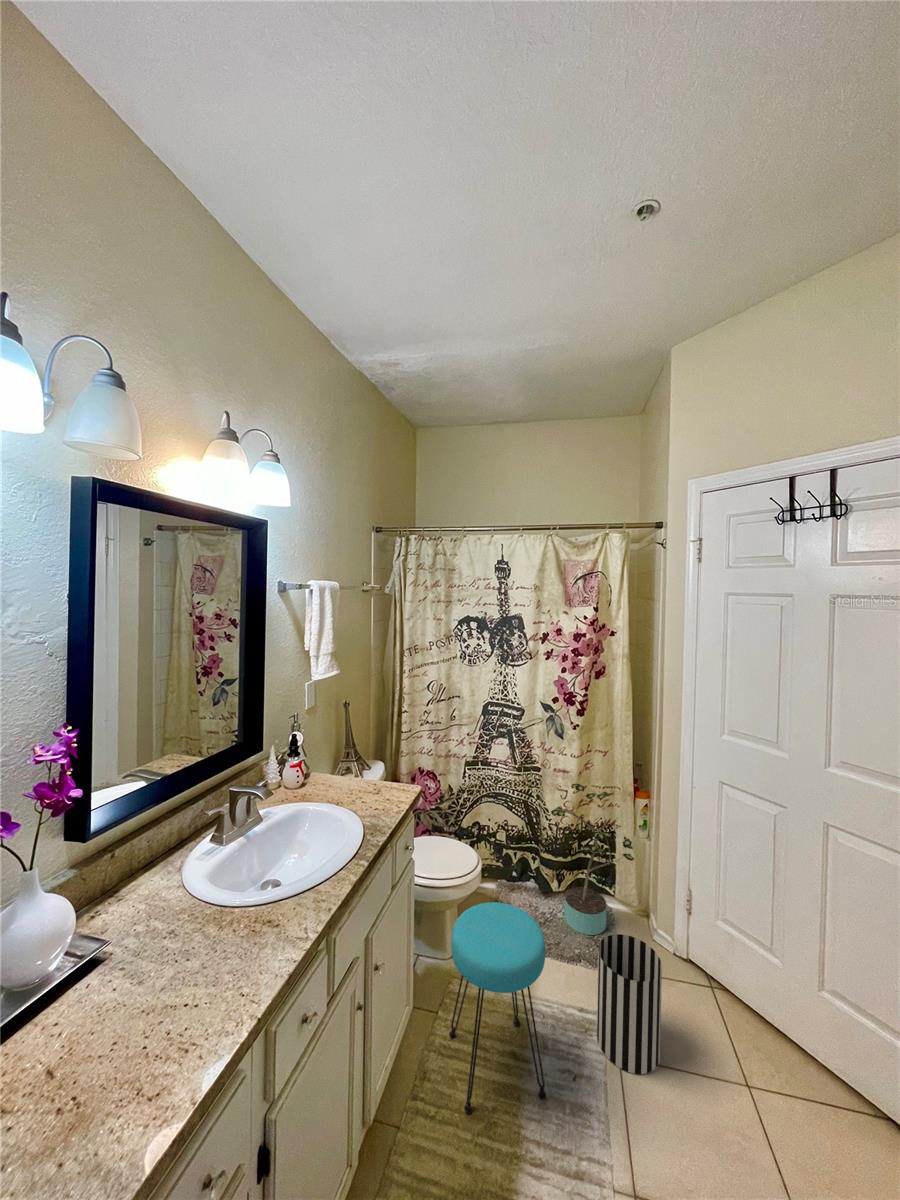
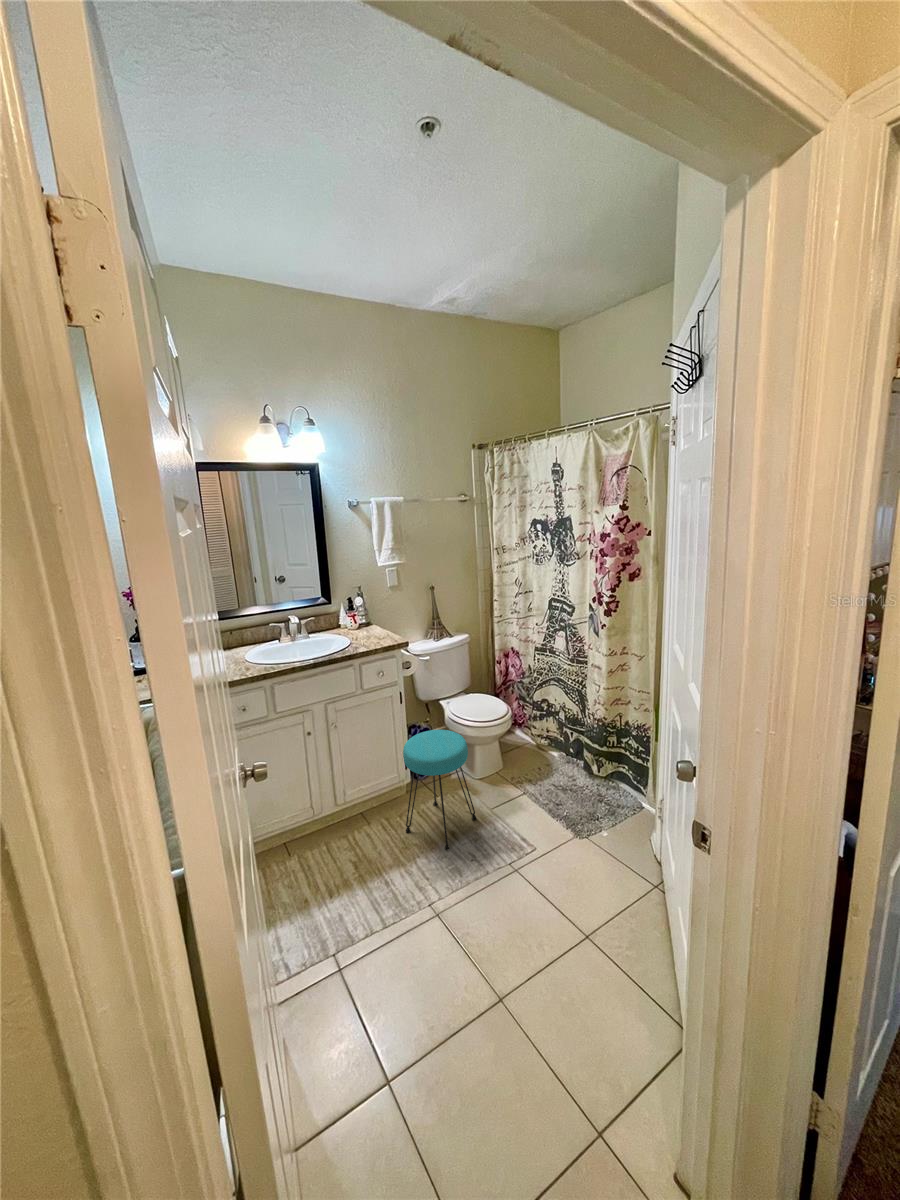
potted plant: present [551,784,634,935] -> none [563,681,639,812]
wastebasket: present [597,934,662,1074] -> none [502,787,553,882]

